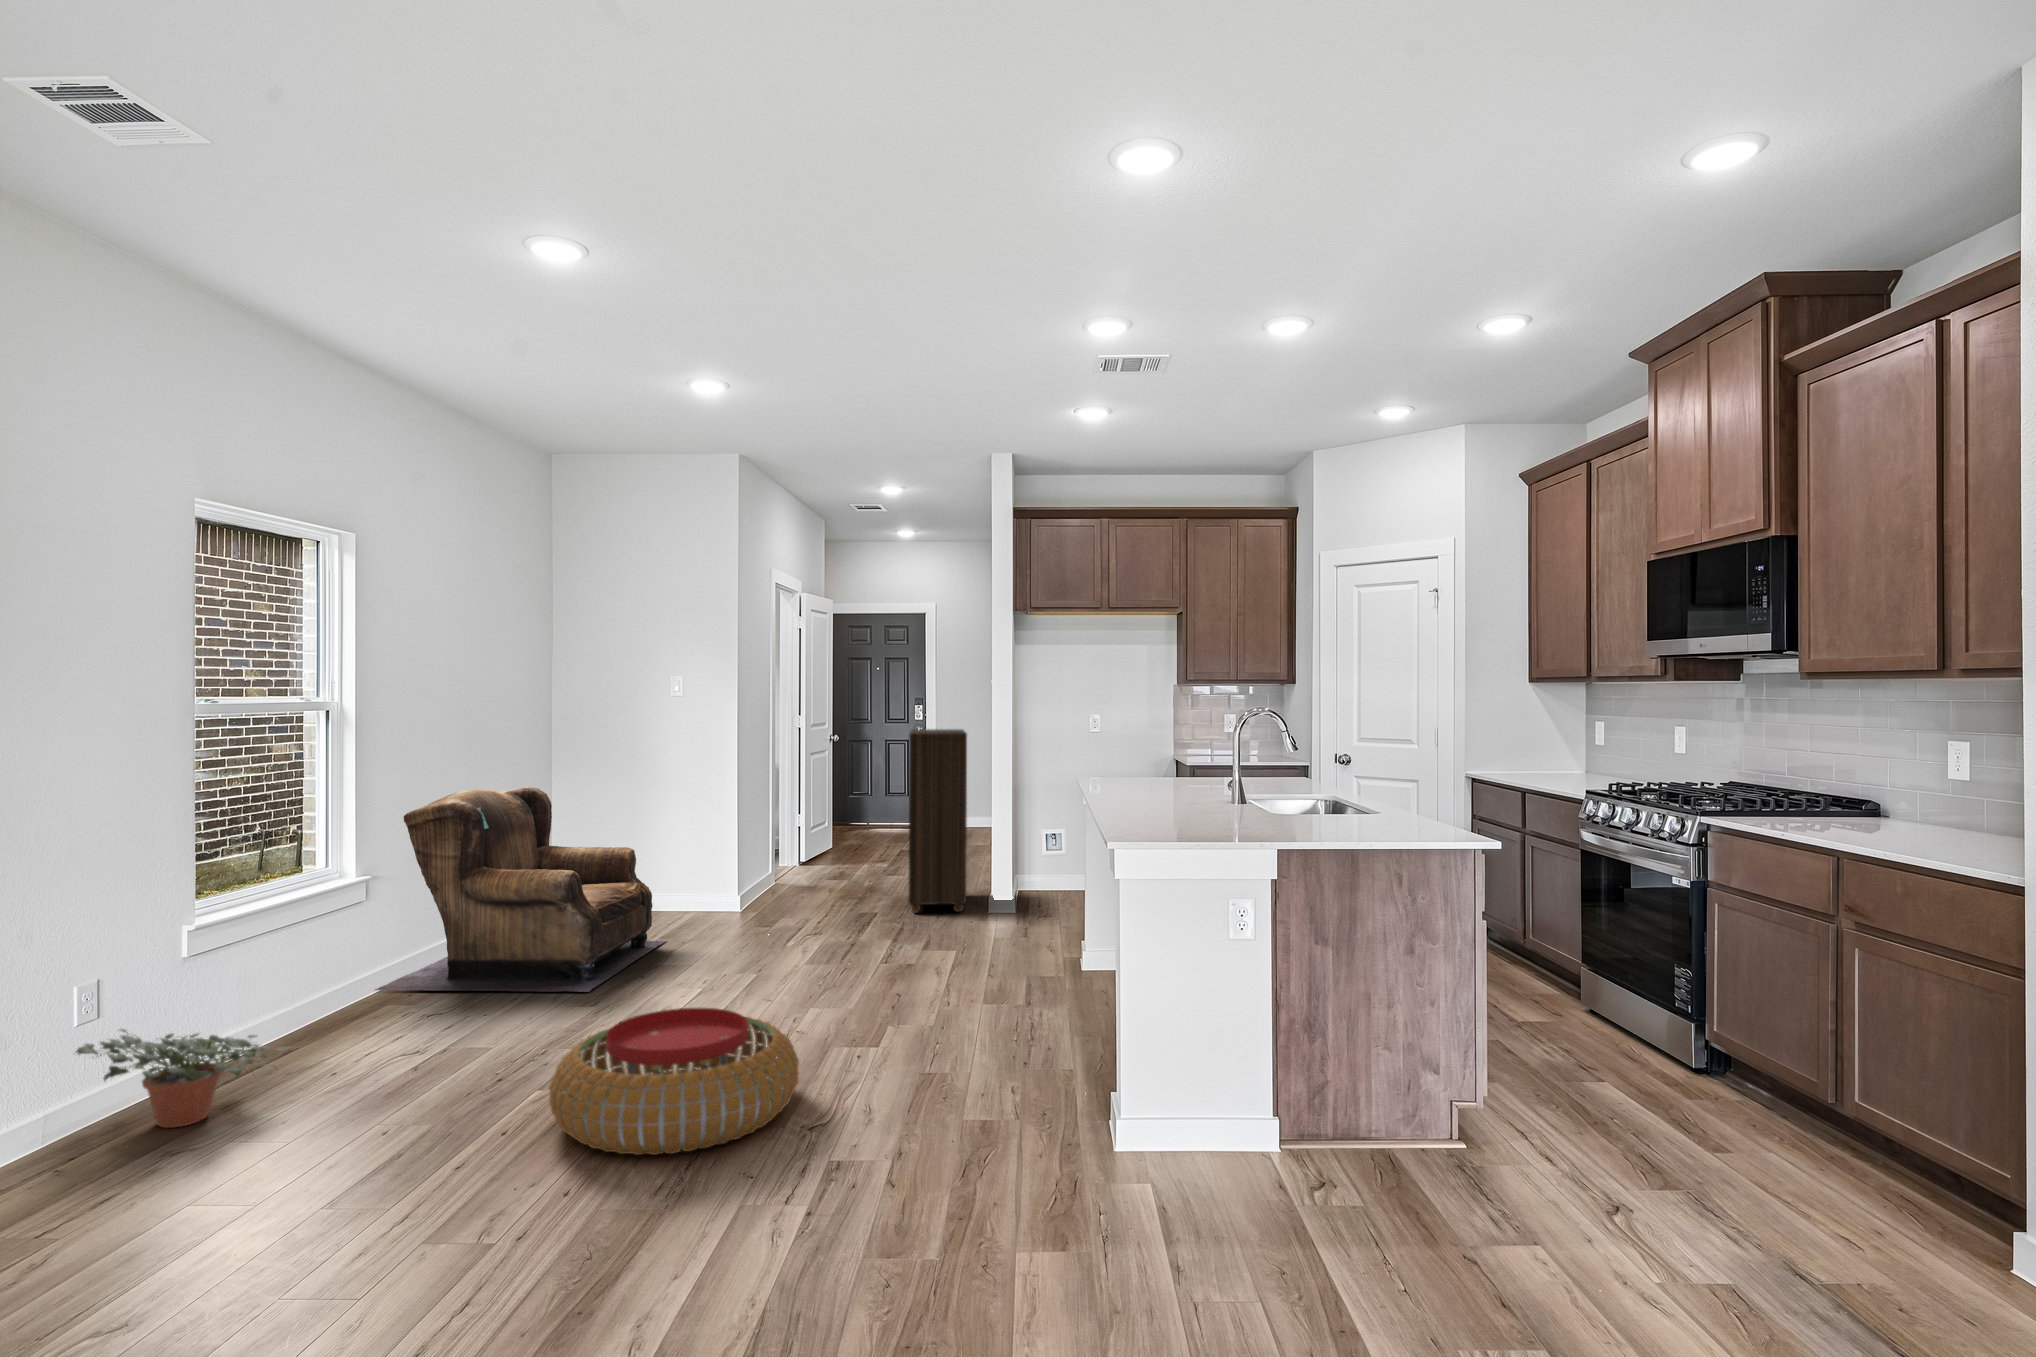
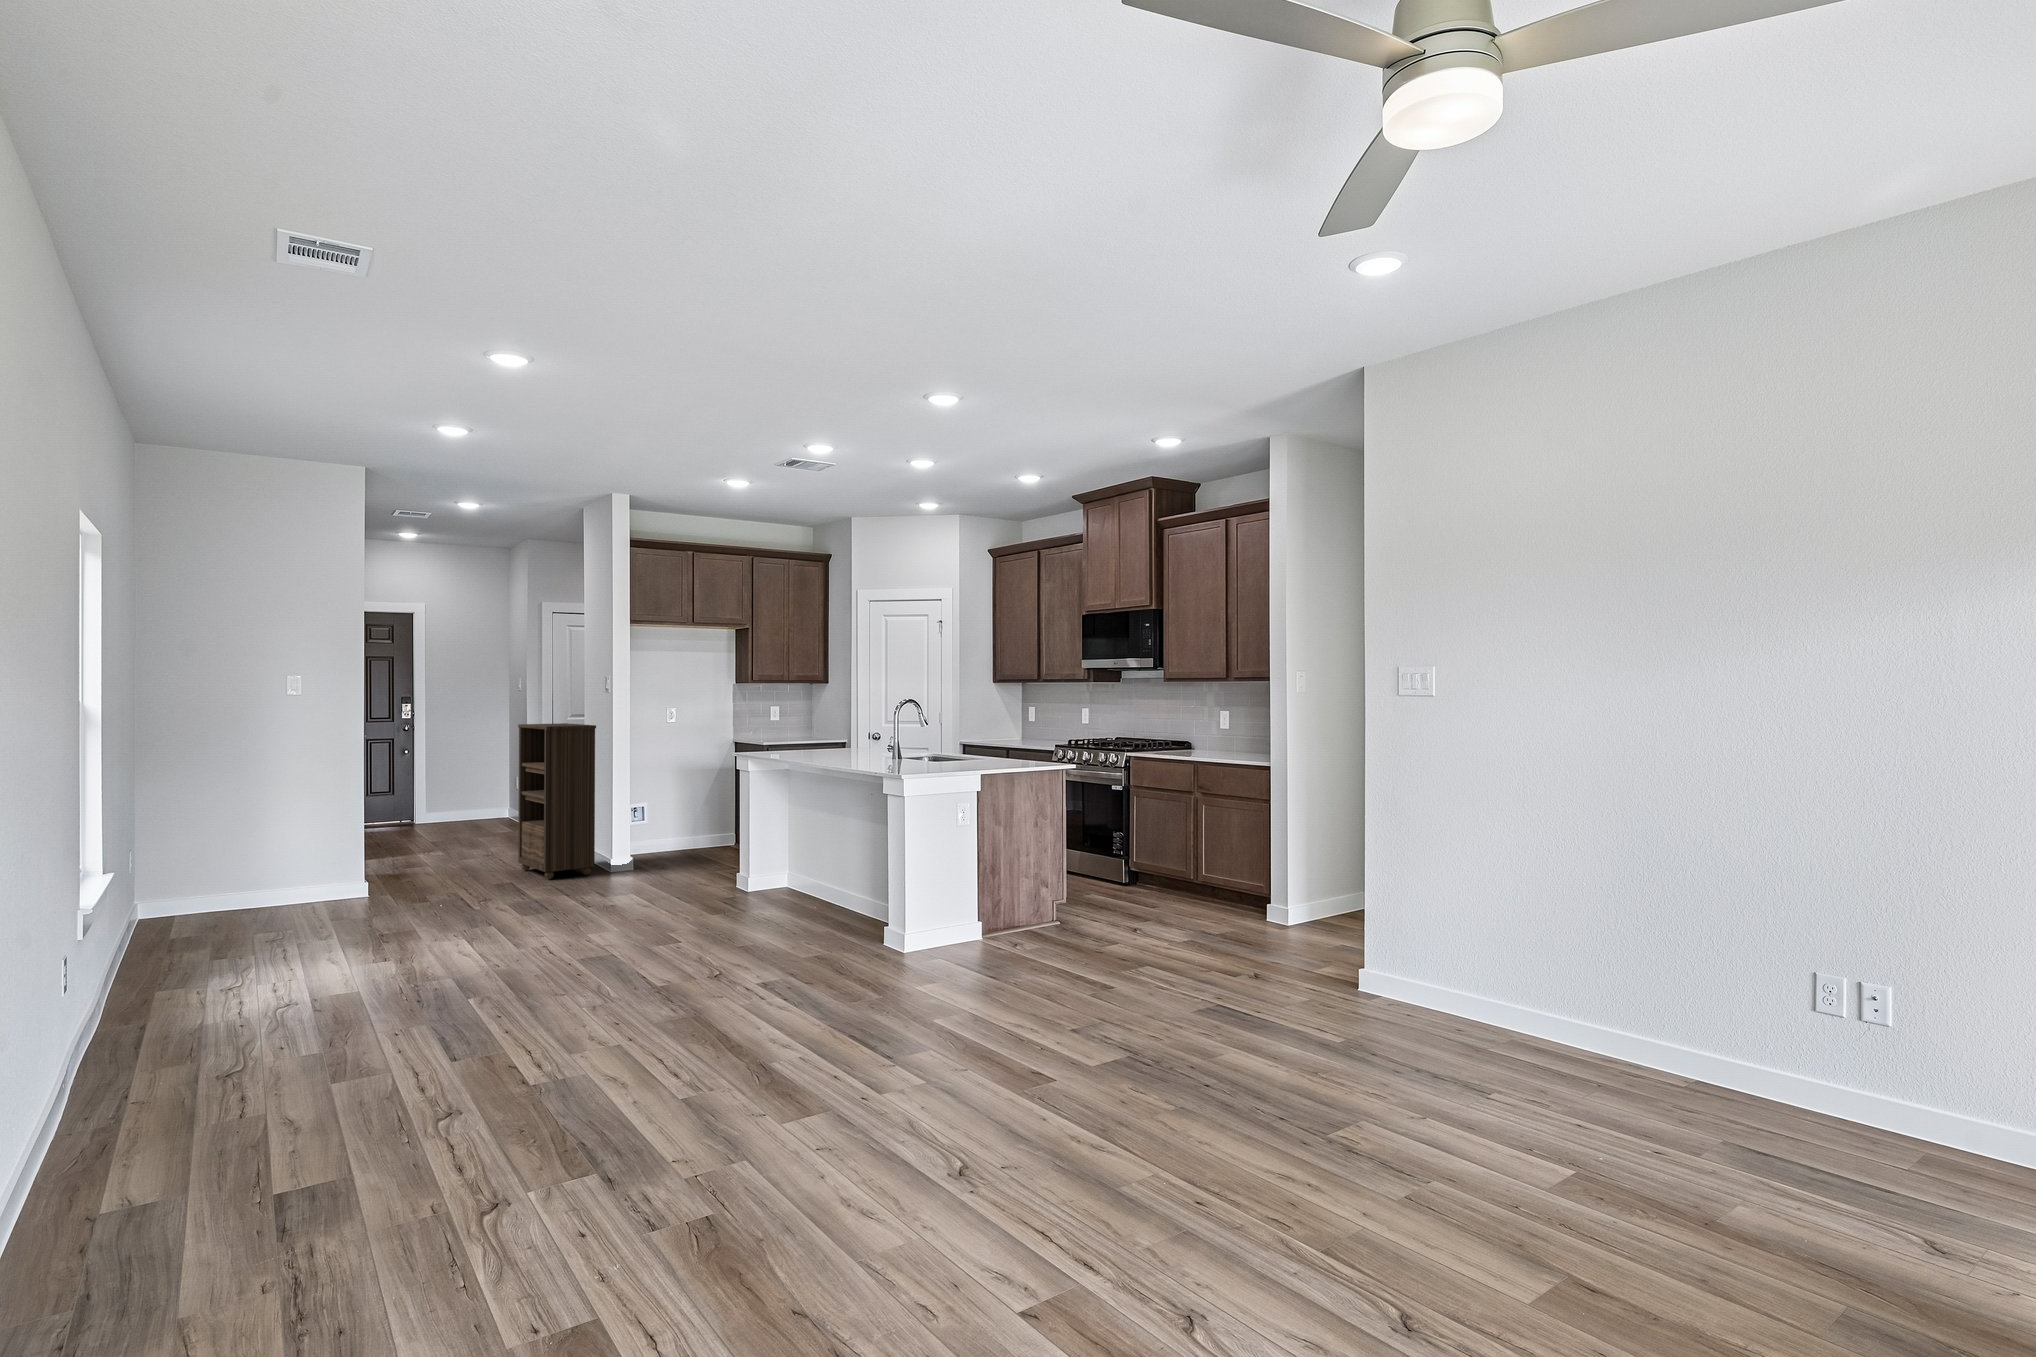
armchair: present [375,787,666,992] -> none [120,787,368,986]
pouf: present [549,1008,799,1155] -> none [524,916,701,1005]
potted plant: present [76,1029,286,1128] -> none [88,984,275,1067]

